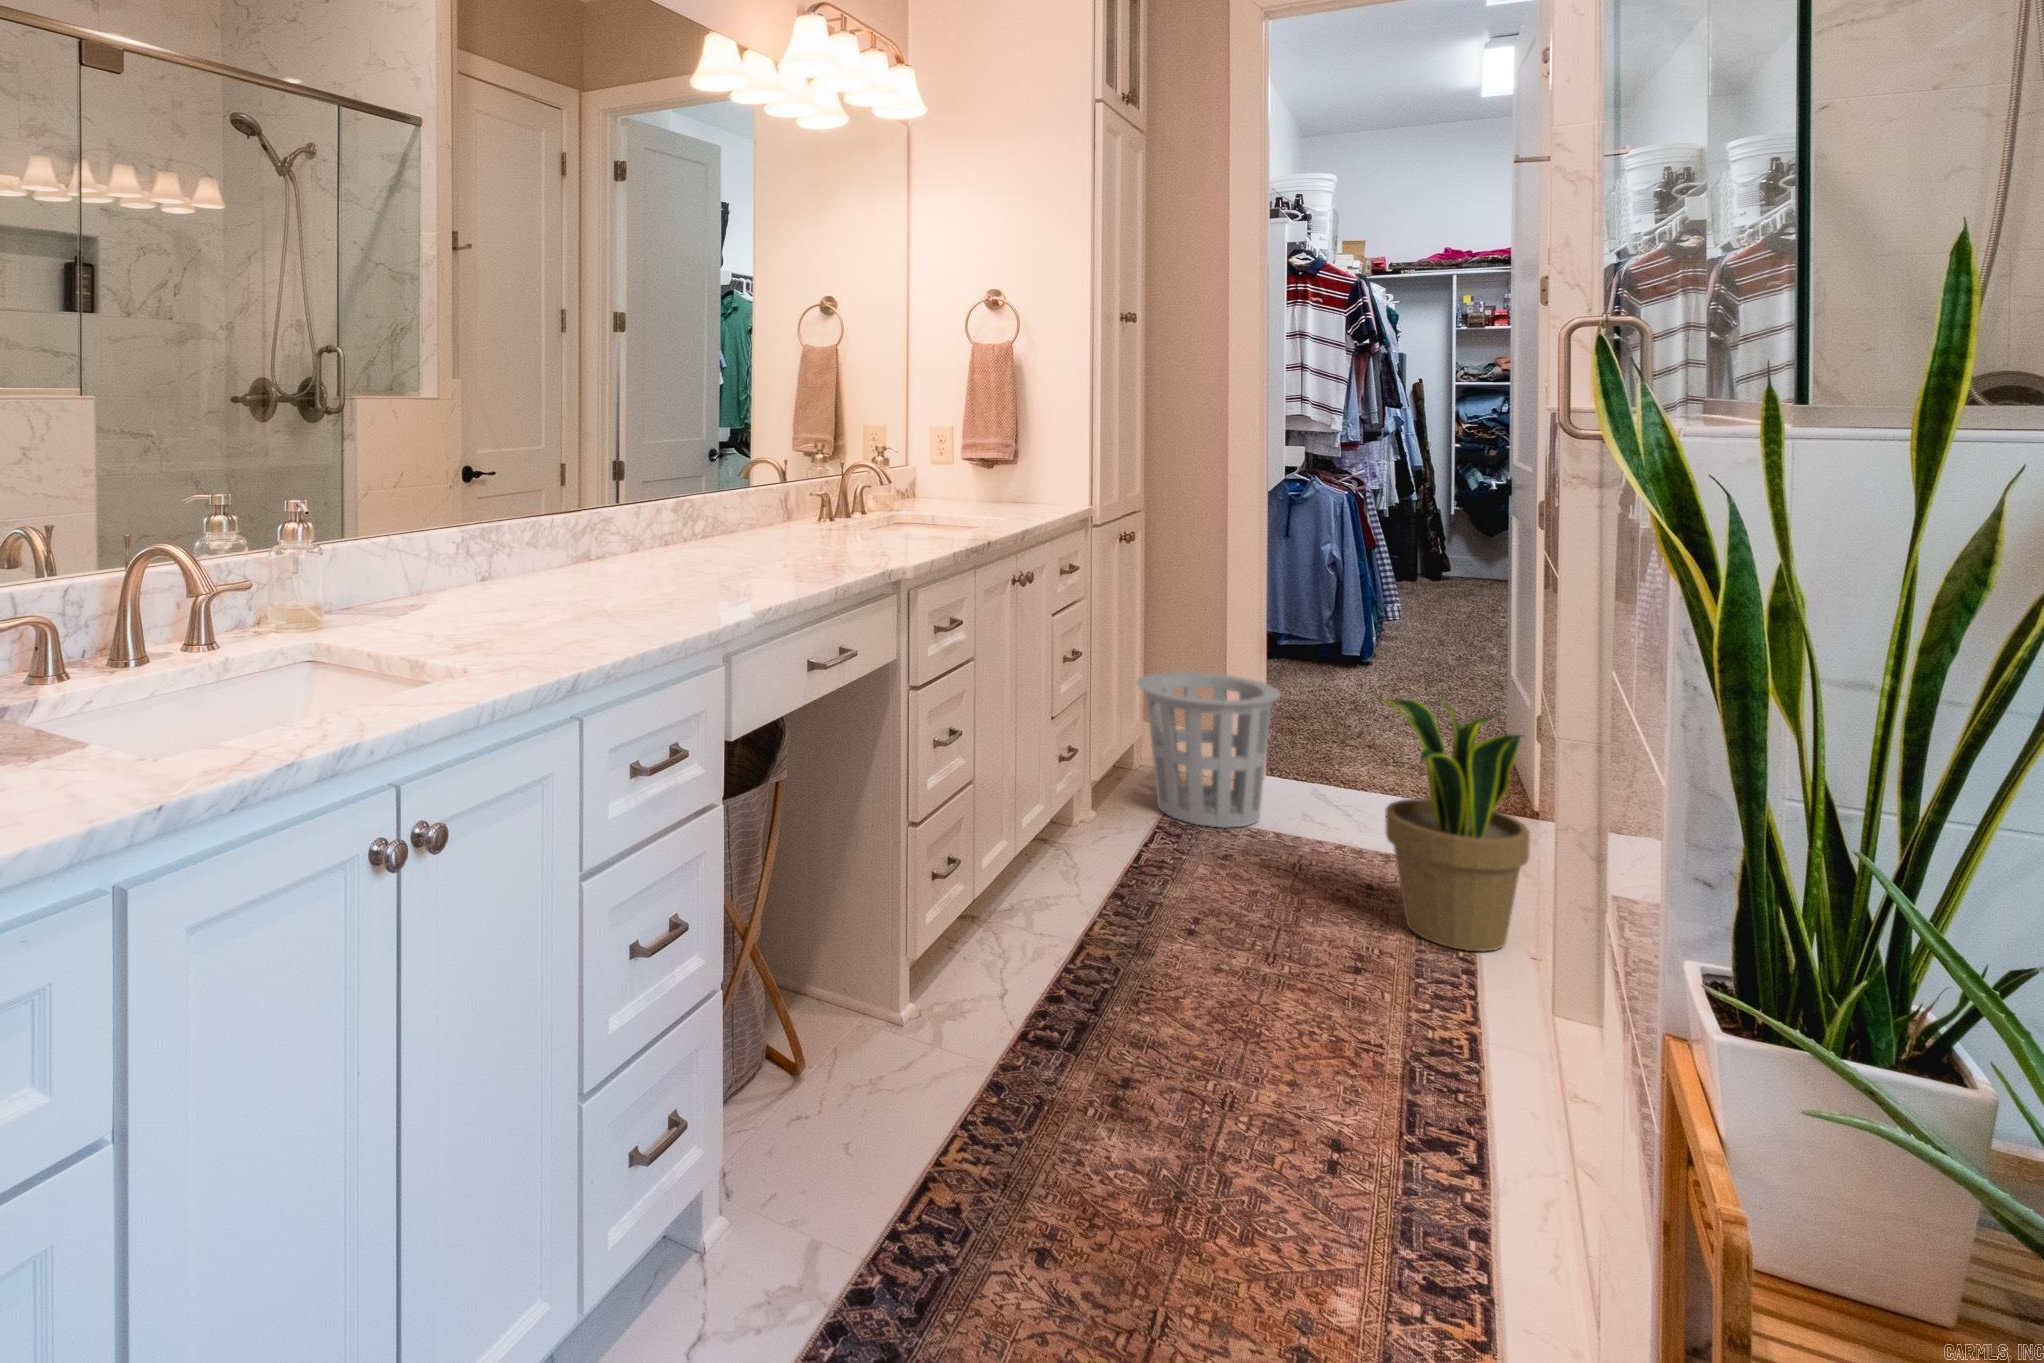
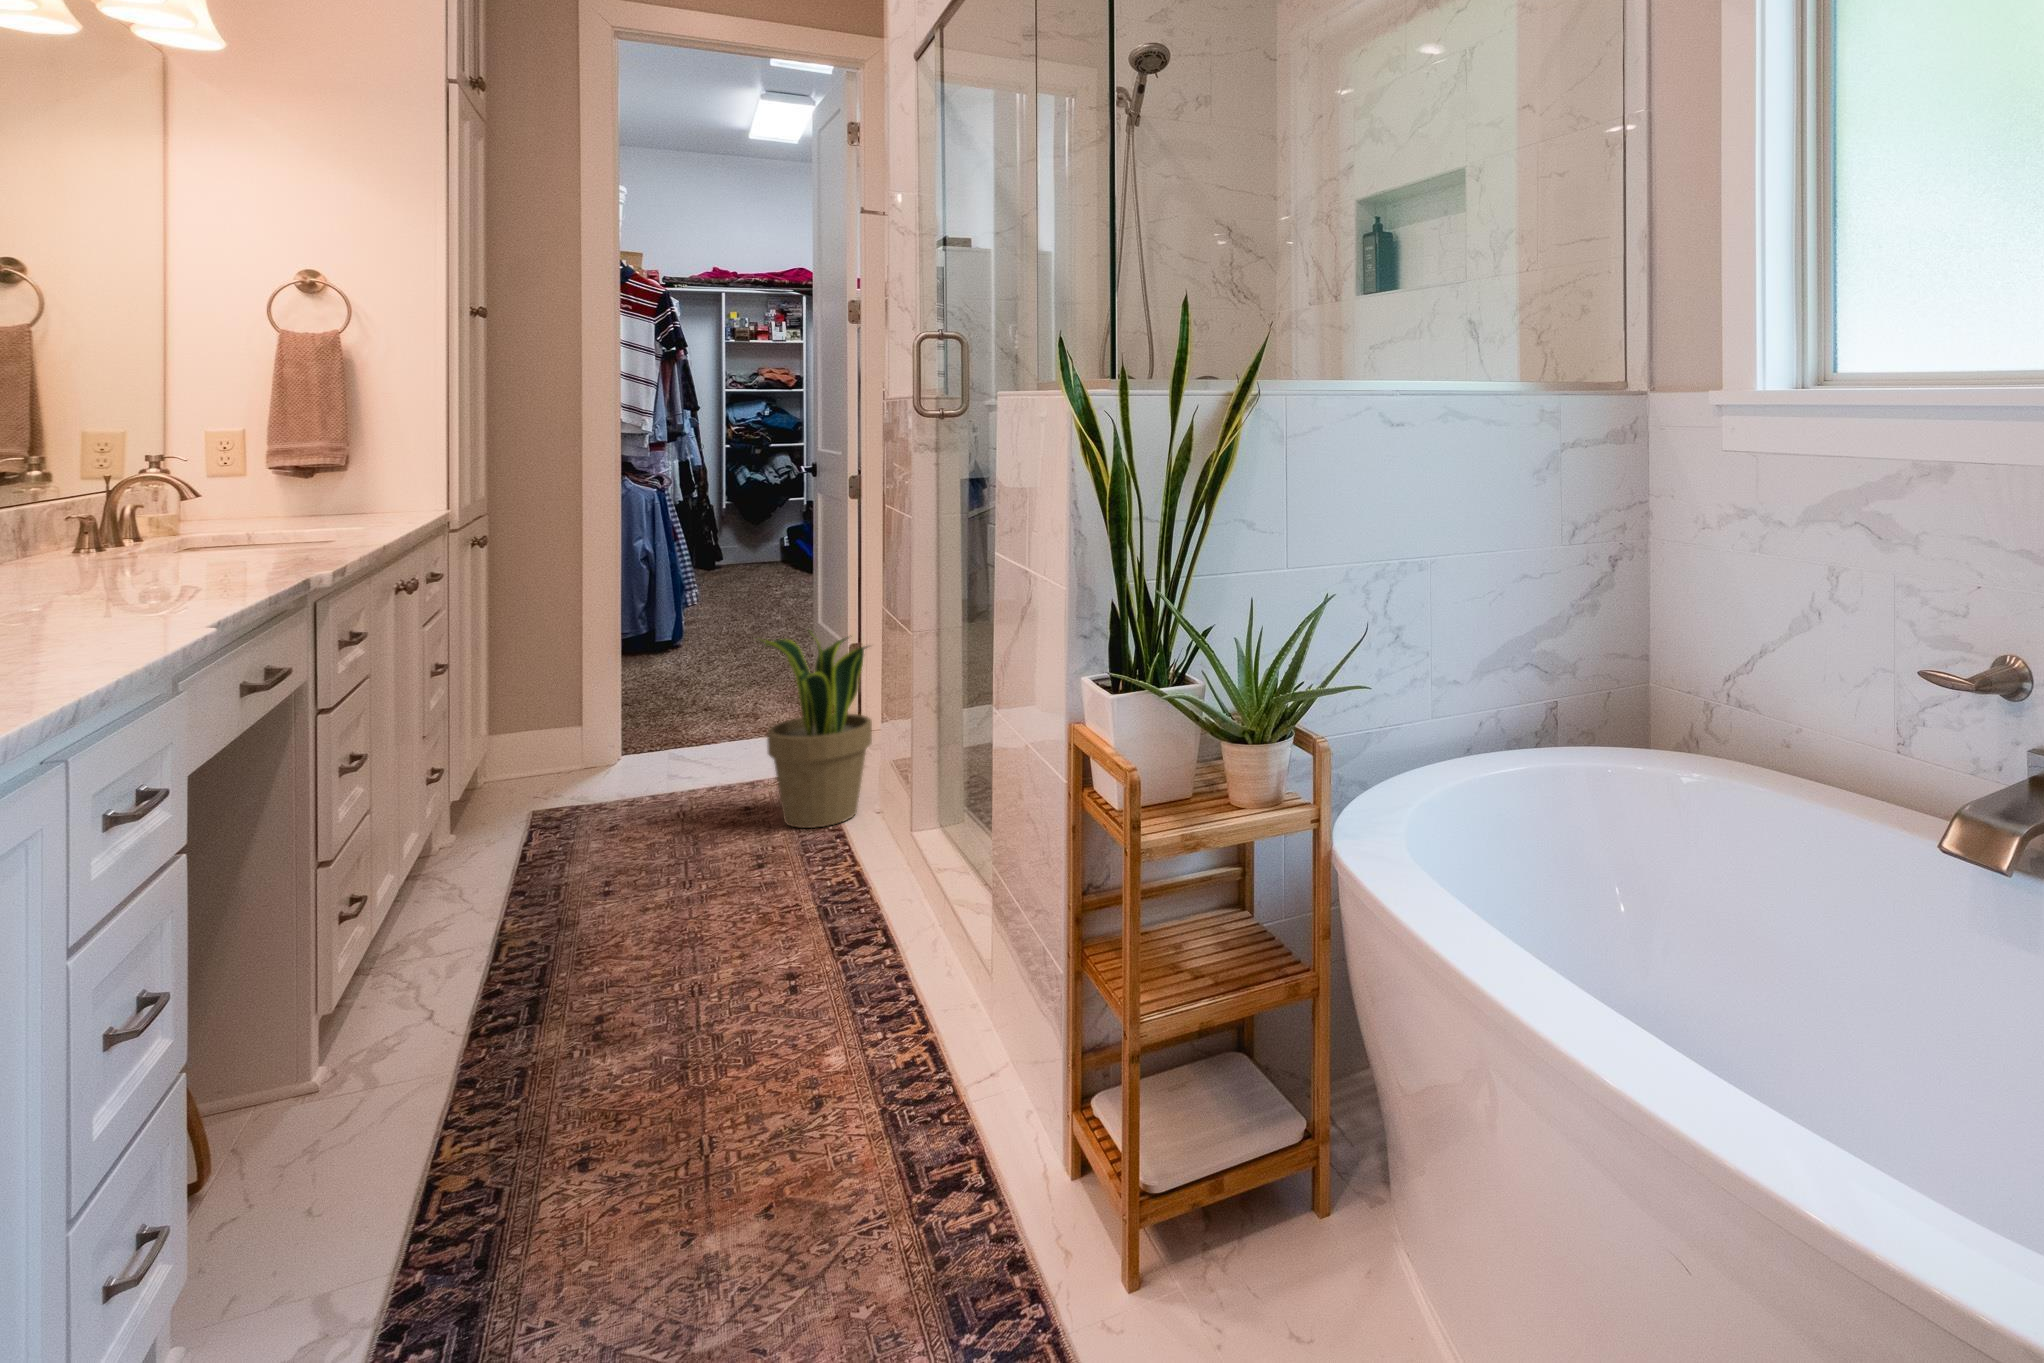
waste basket: present [1137,672,1281,828] -> none [496,662,653,813]

